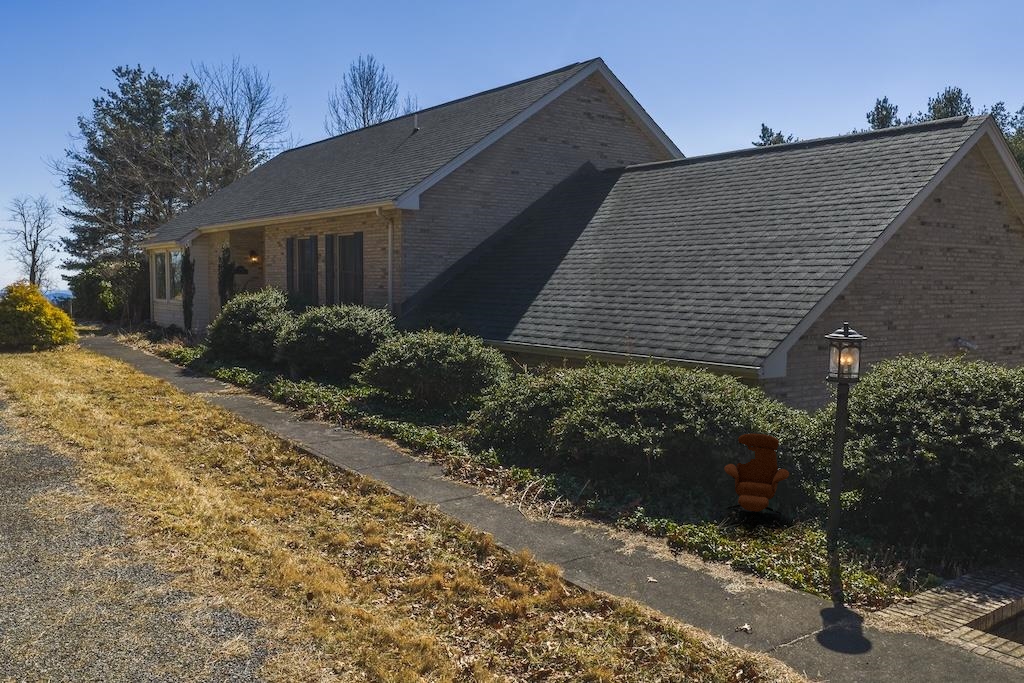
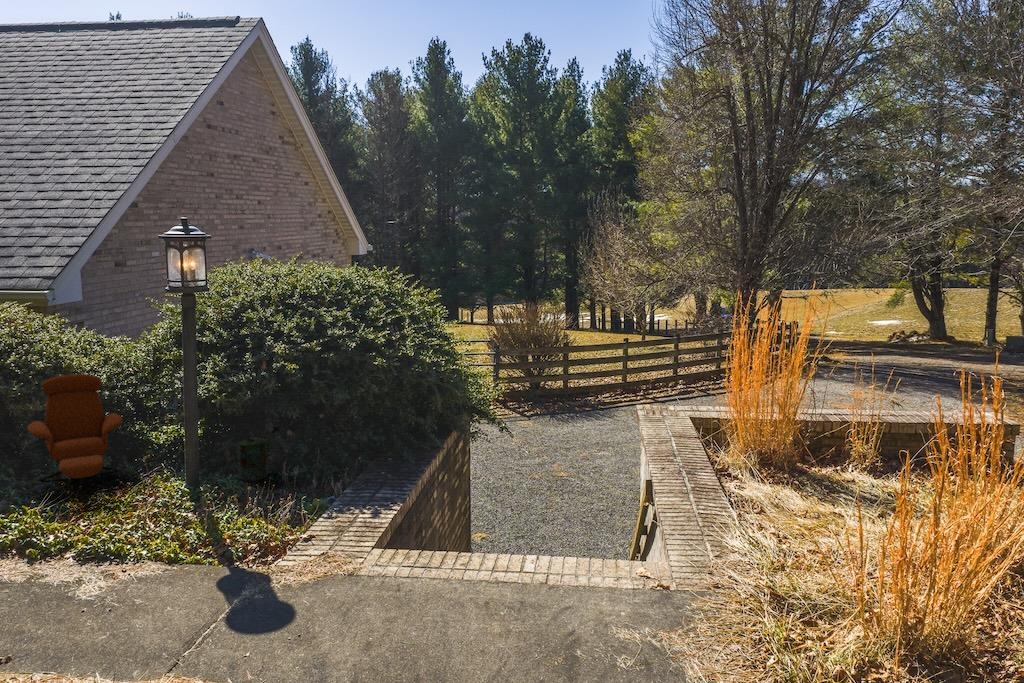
watering can: none [869,507,917,550] -> present [234,427,279,481]

